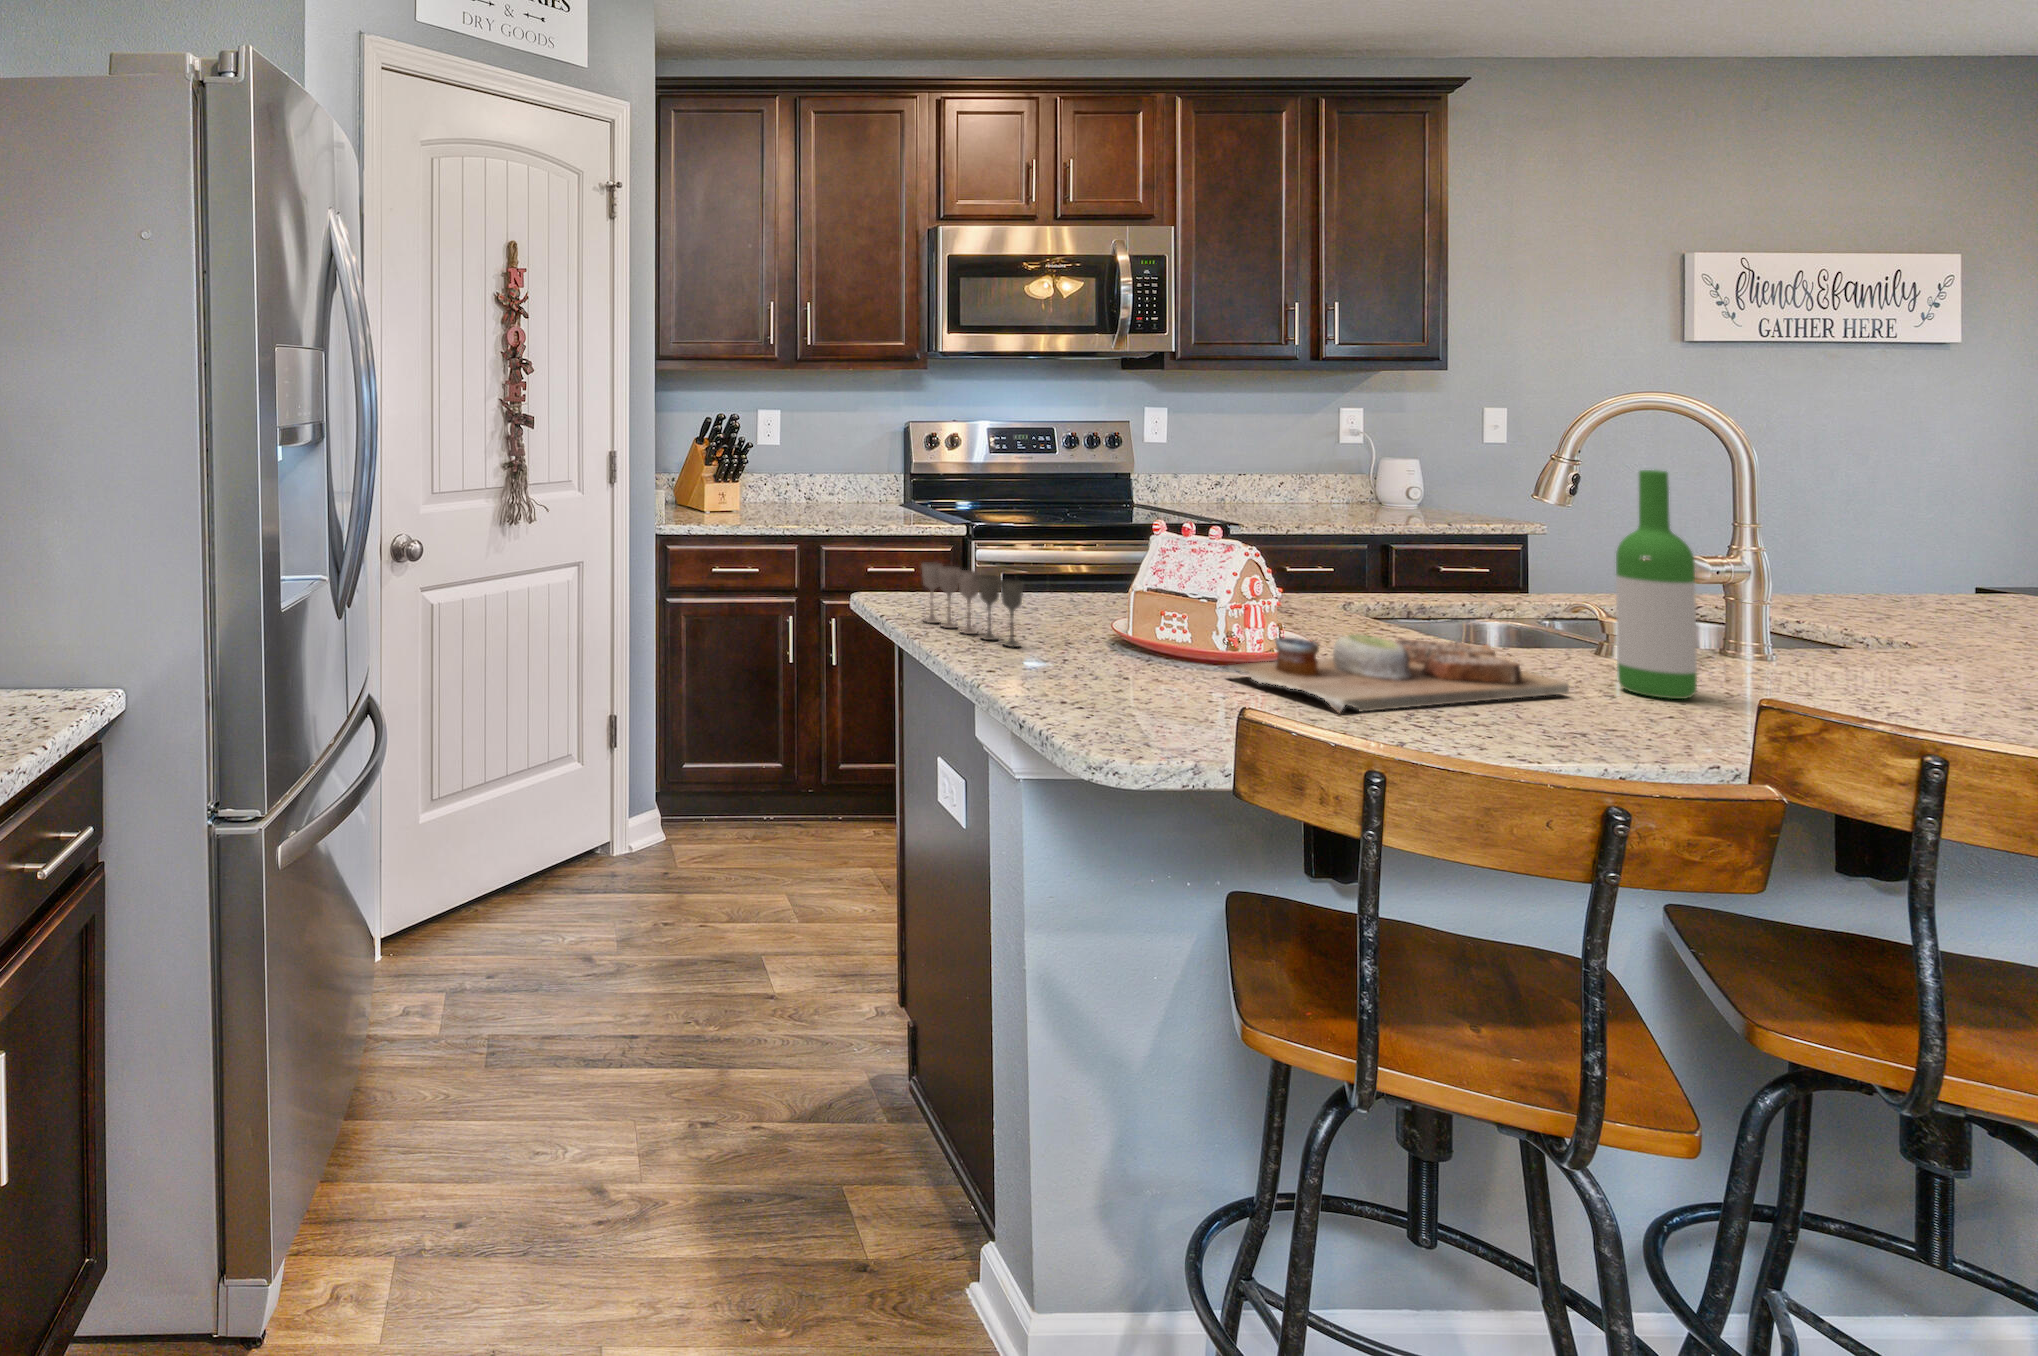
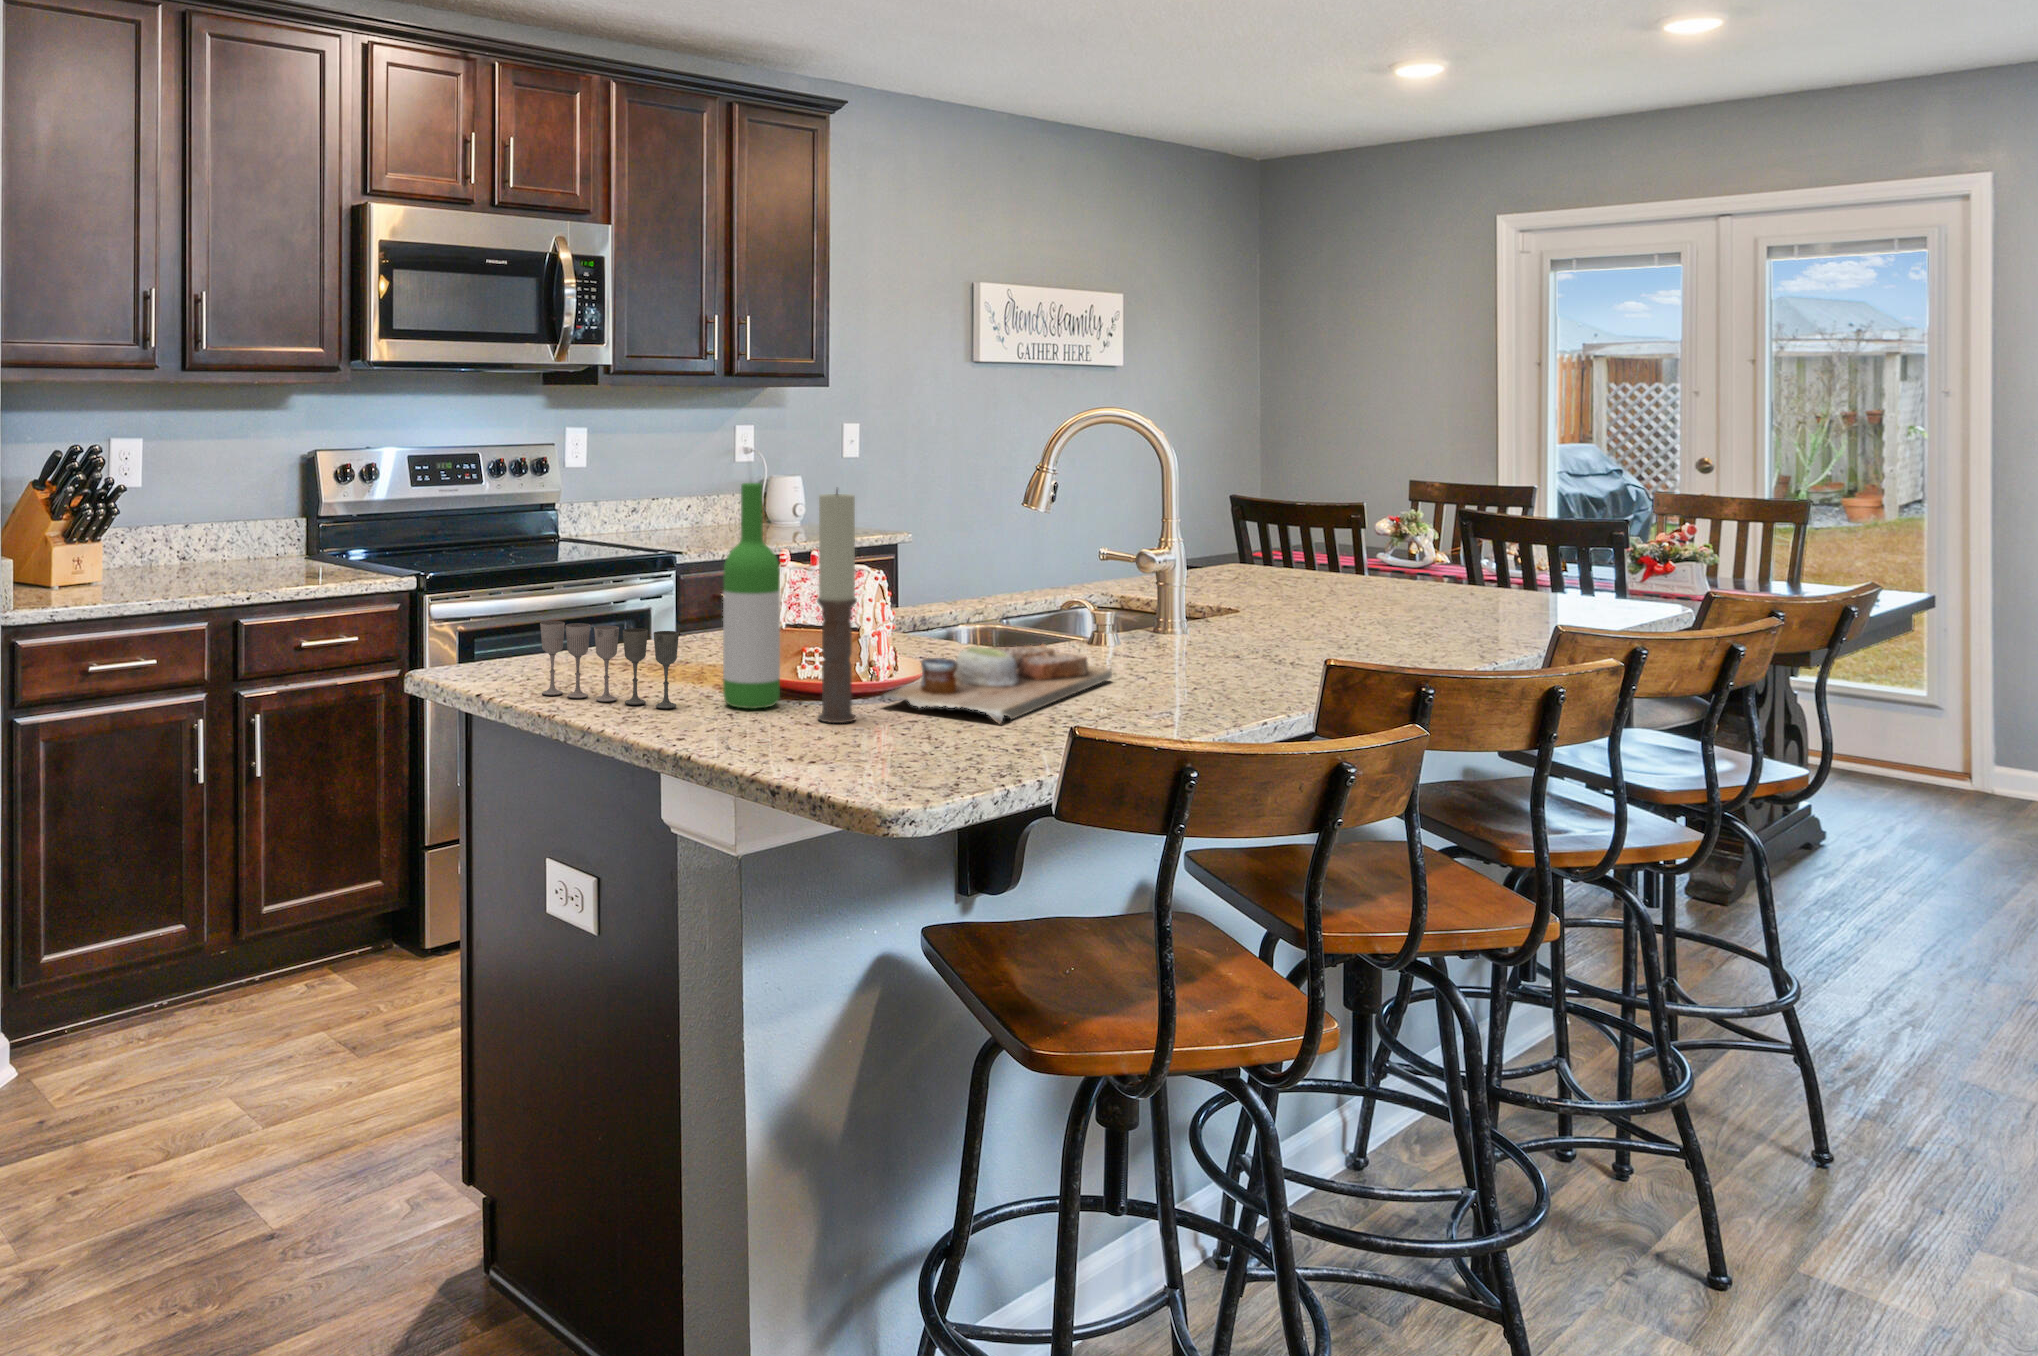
candle: none [1138,463,1181,684] -> present [817,491,857,723]
wine bottle: present [1616,470,1697,699] -> present [723,483,780,709]

